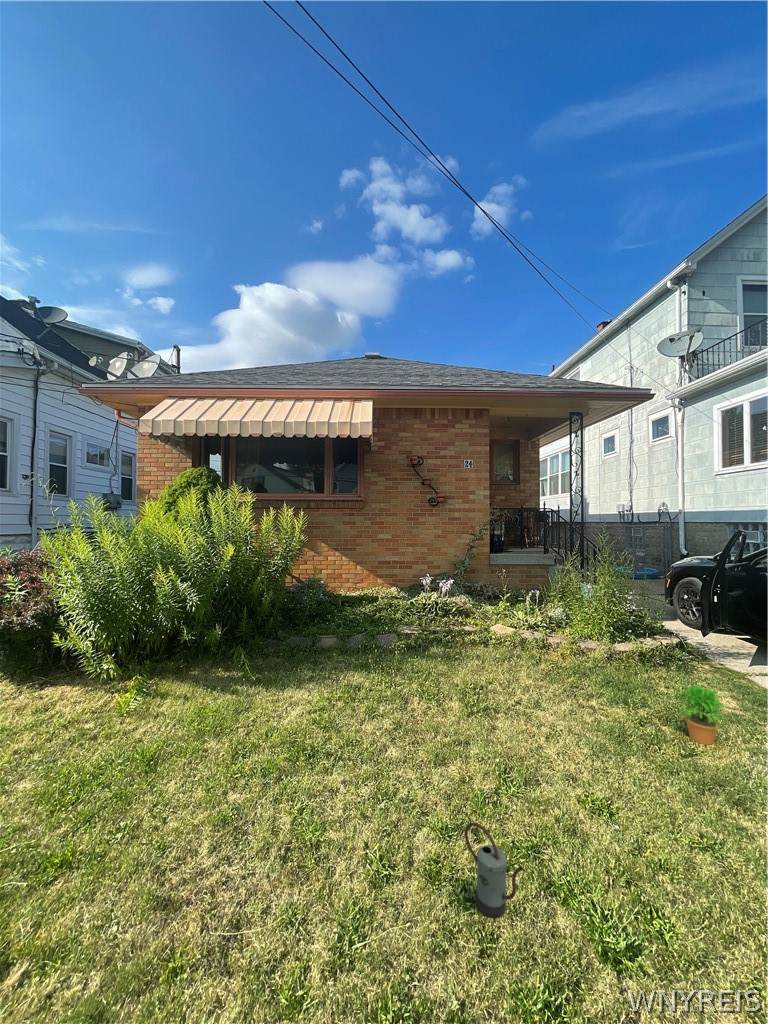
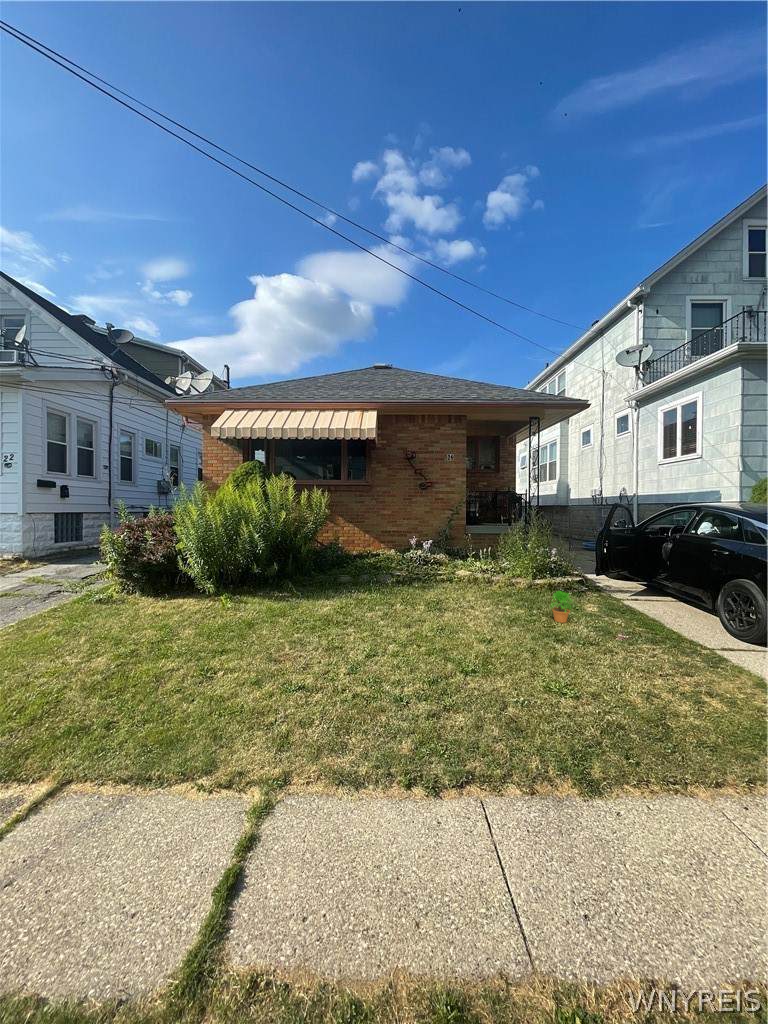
watering can: present [465,822,523,918] -> none [411,626,432,662]

